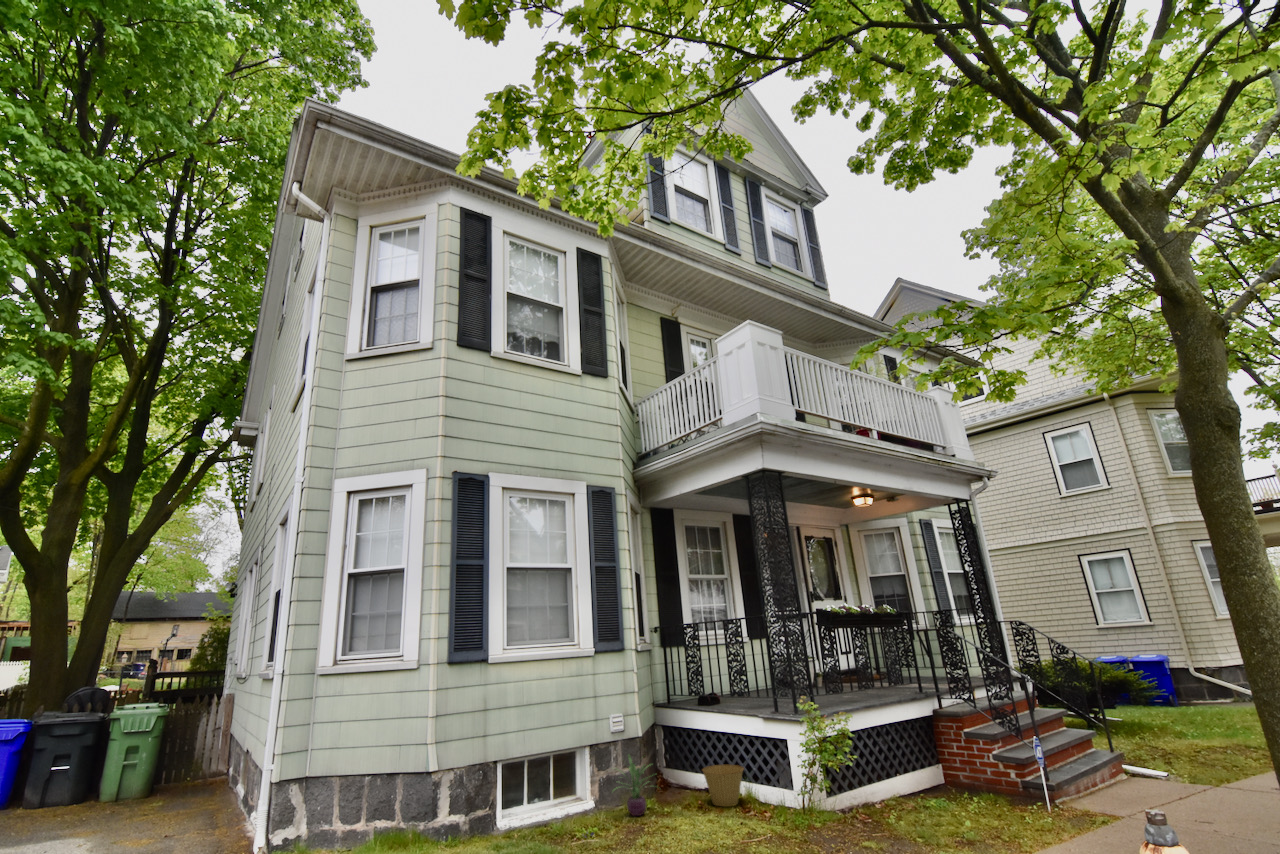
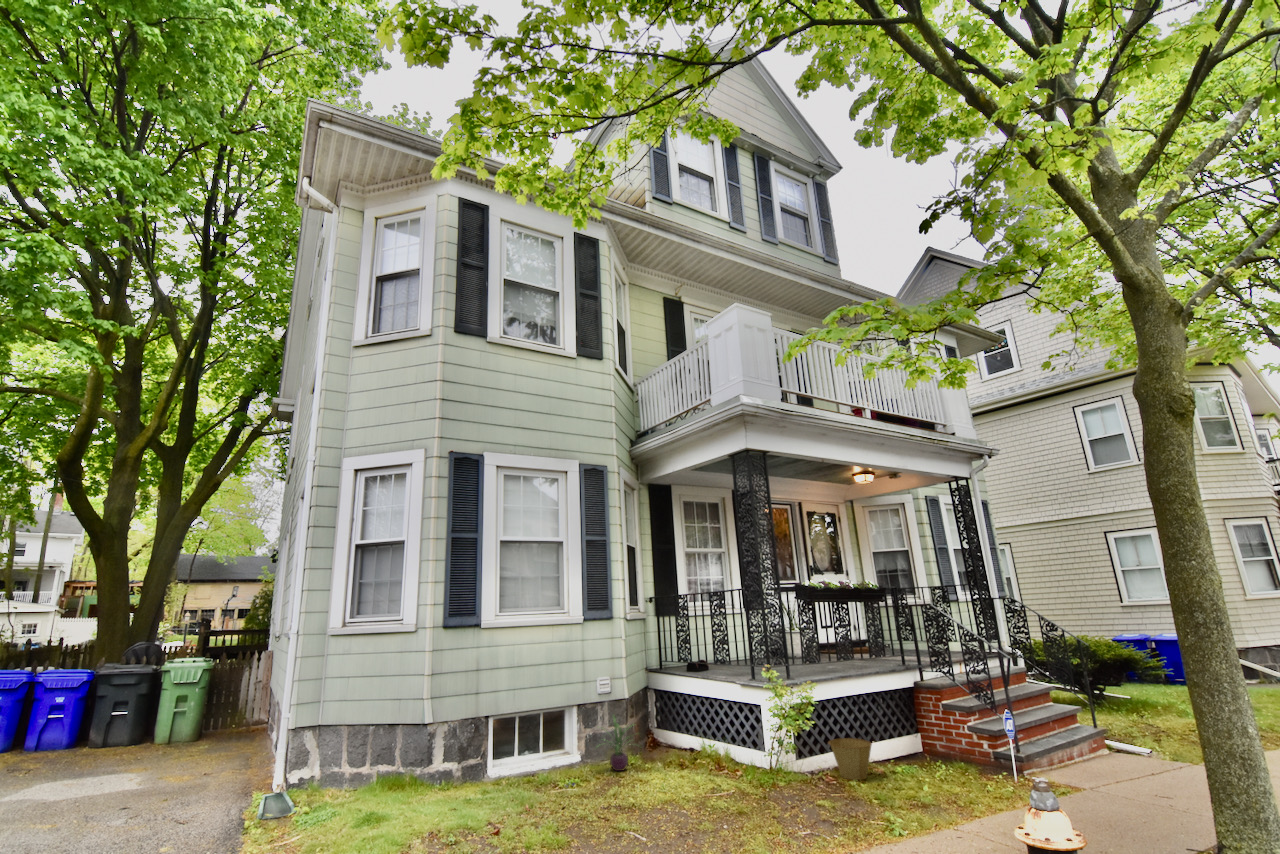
basket: present [702,765,744,806] -> present [829,738,872,779]

